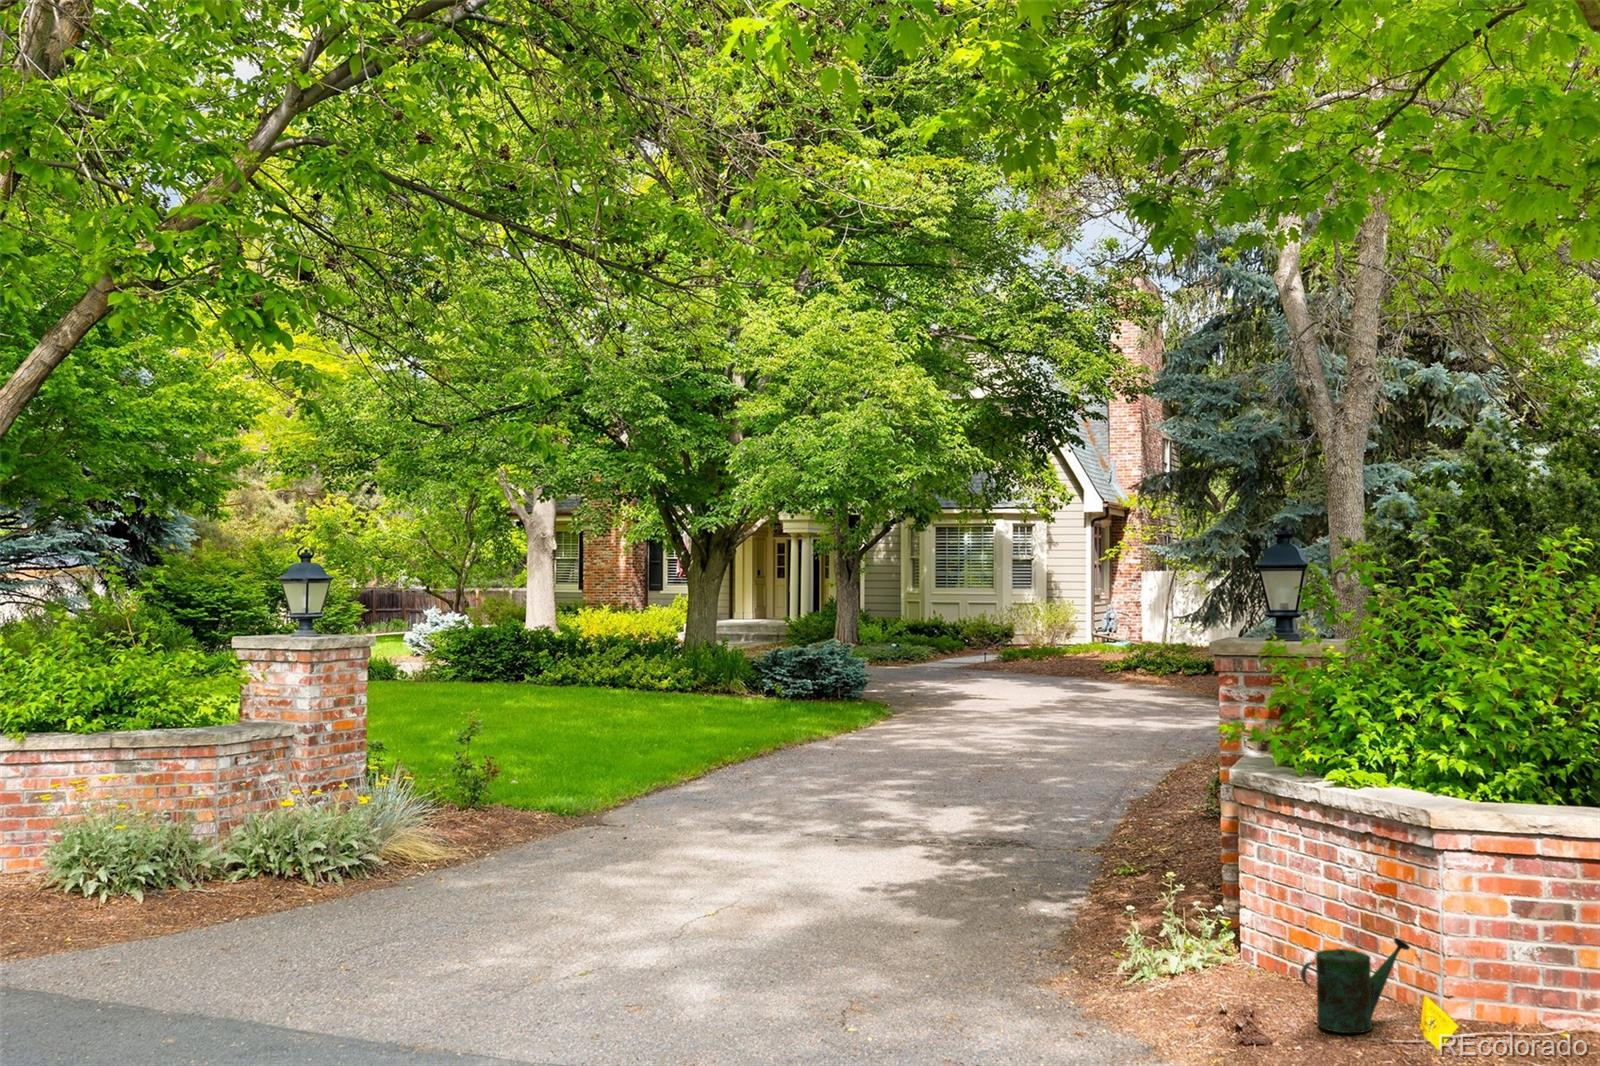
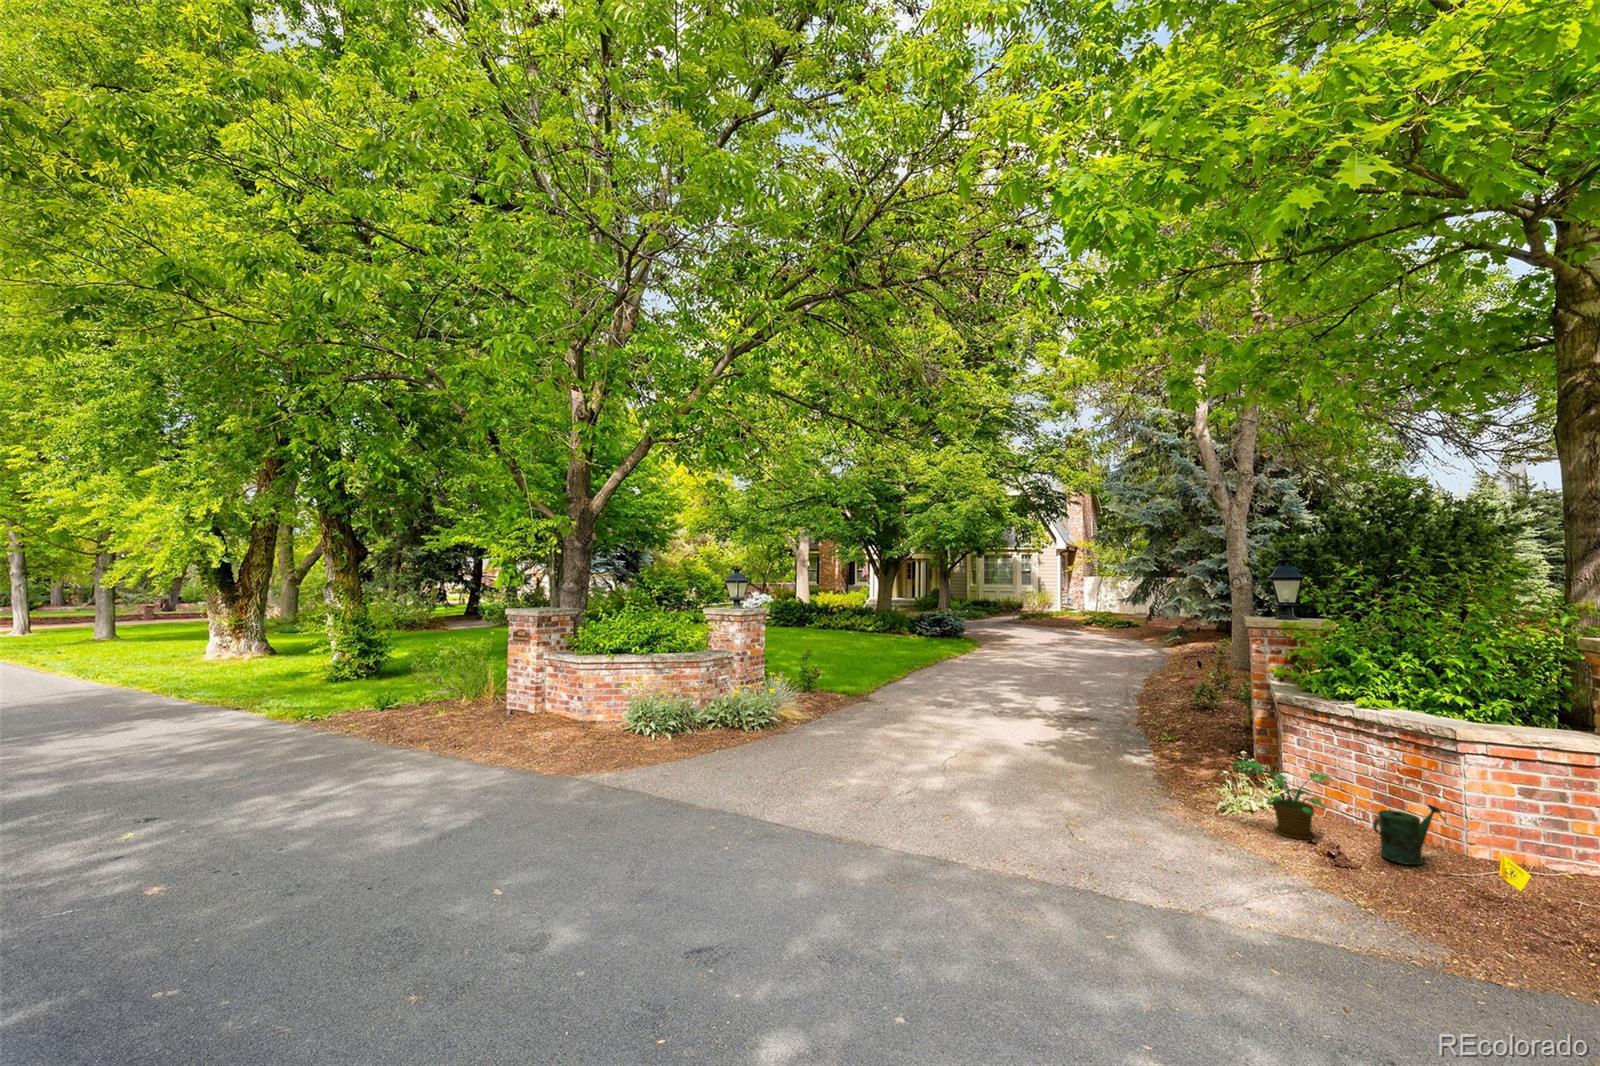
potted plant: none [1139,885,1290,1012] -> present [1232,760,1333,839]

